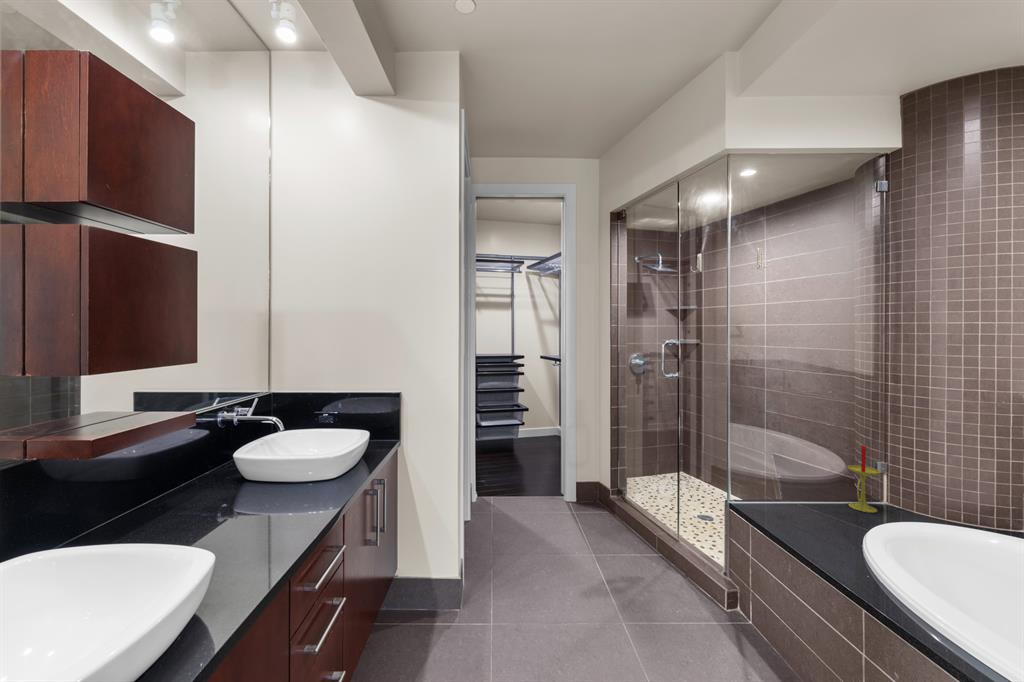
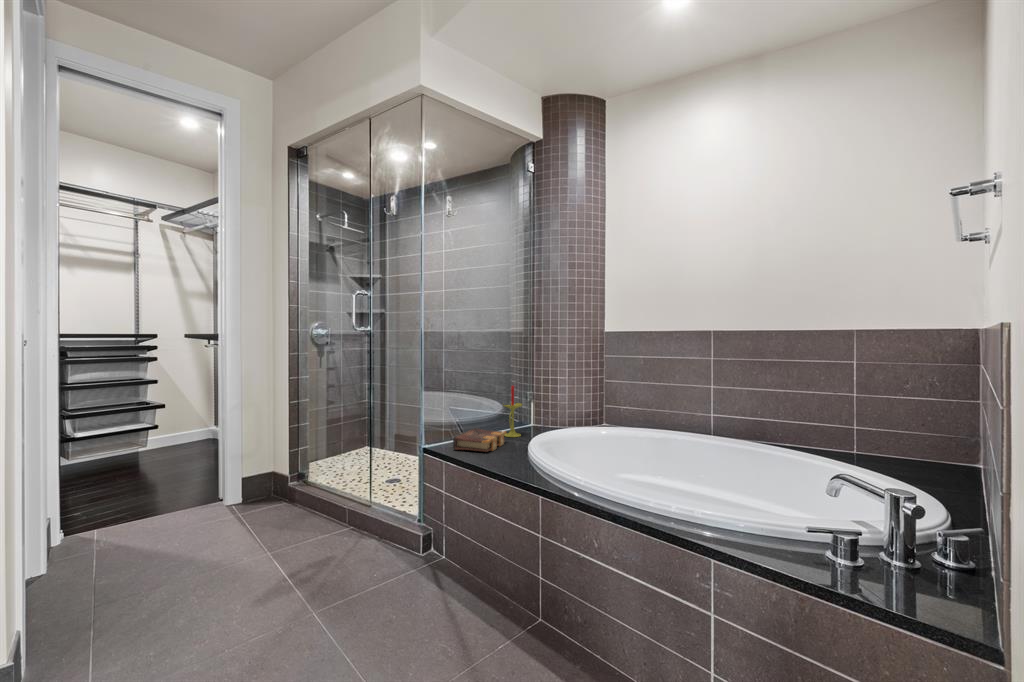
book: none [772,489,851,528] -> present [453,428,506,452]

